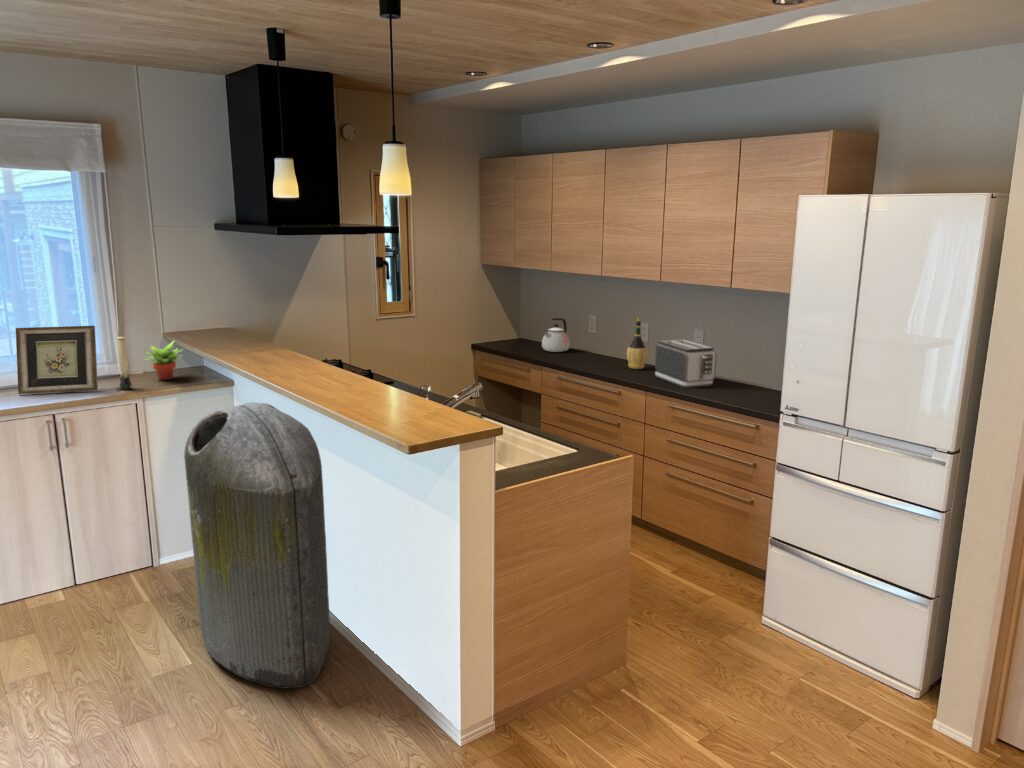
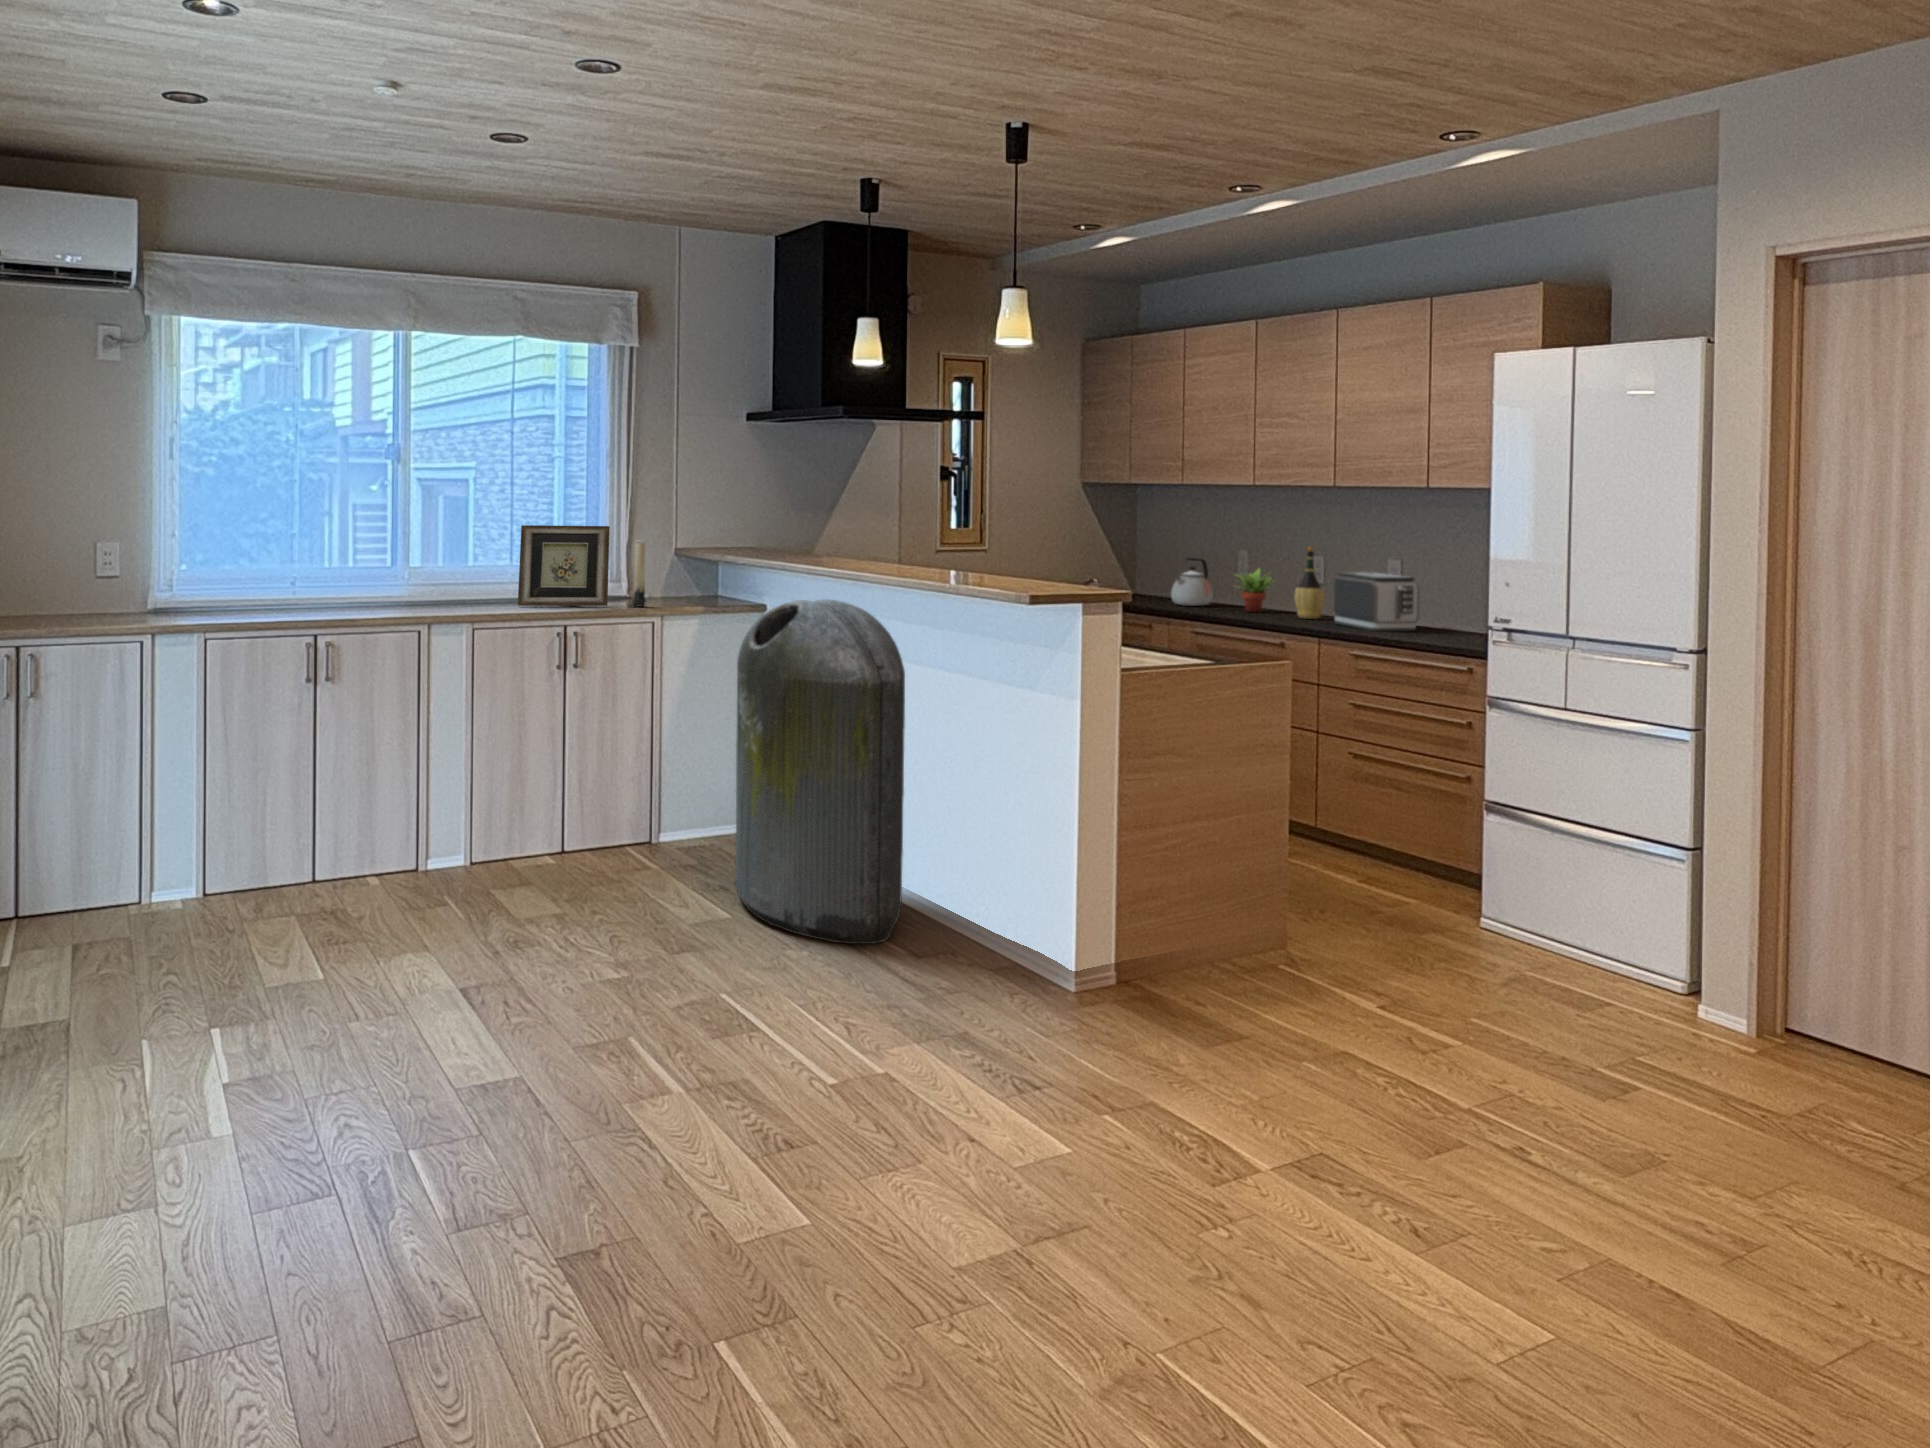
succulent plant: present [146,341,179,380] -> present [1239,569,1271,612]

